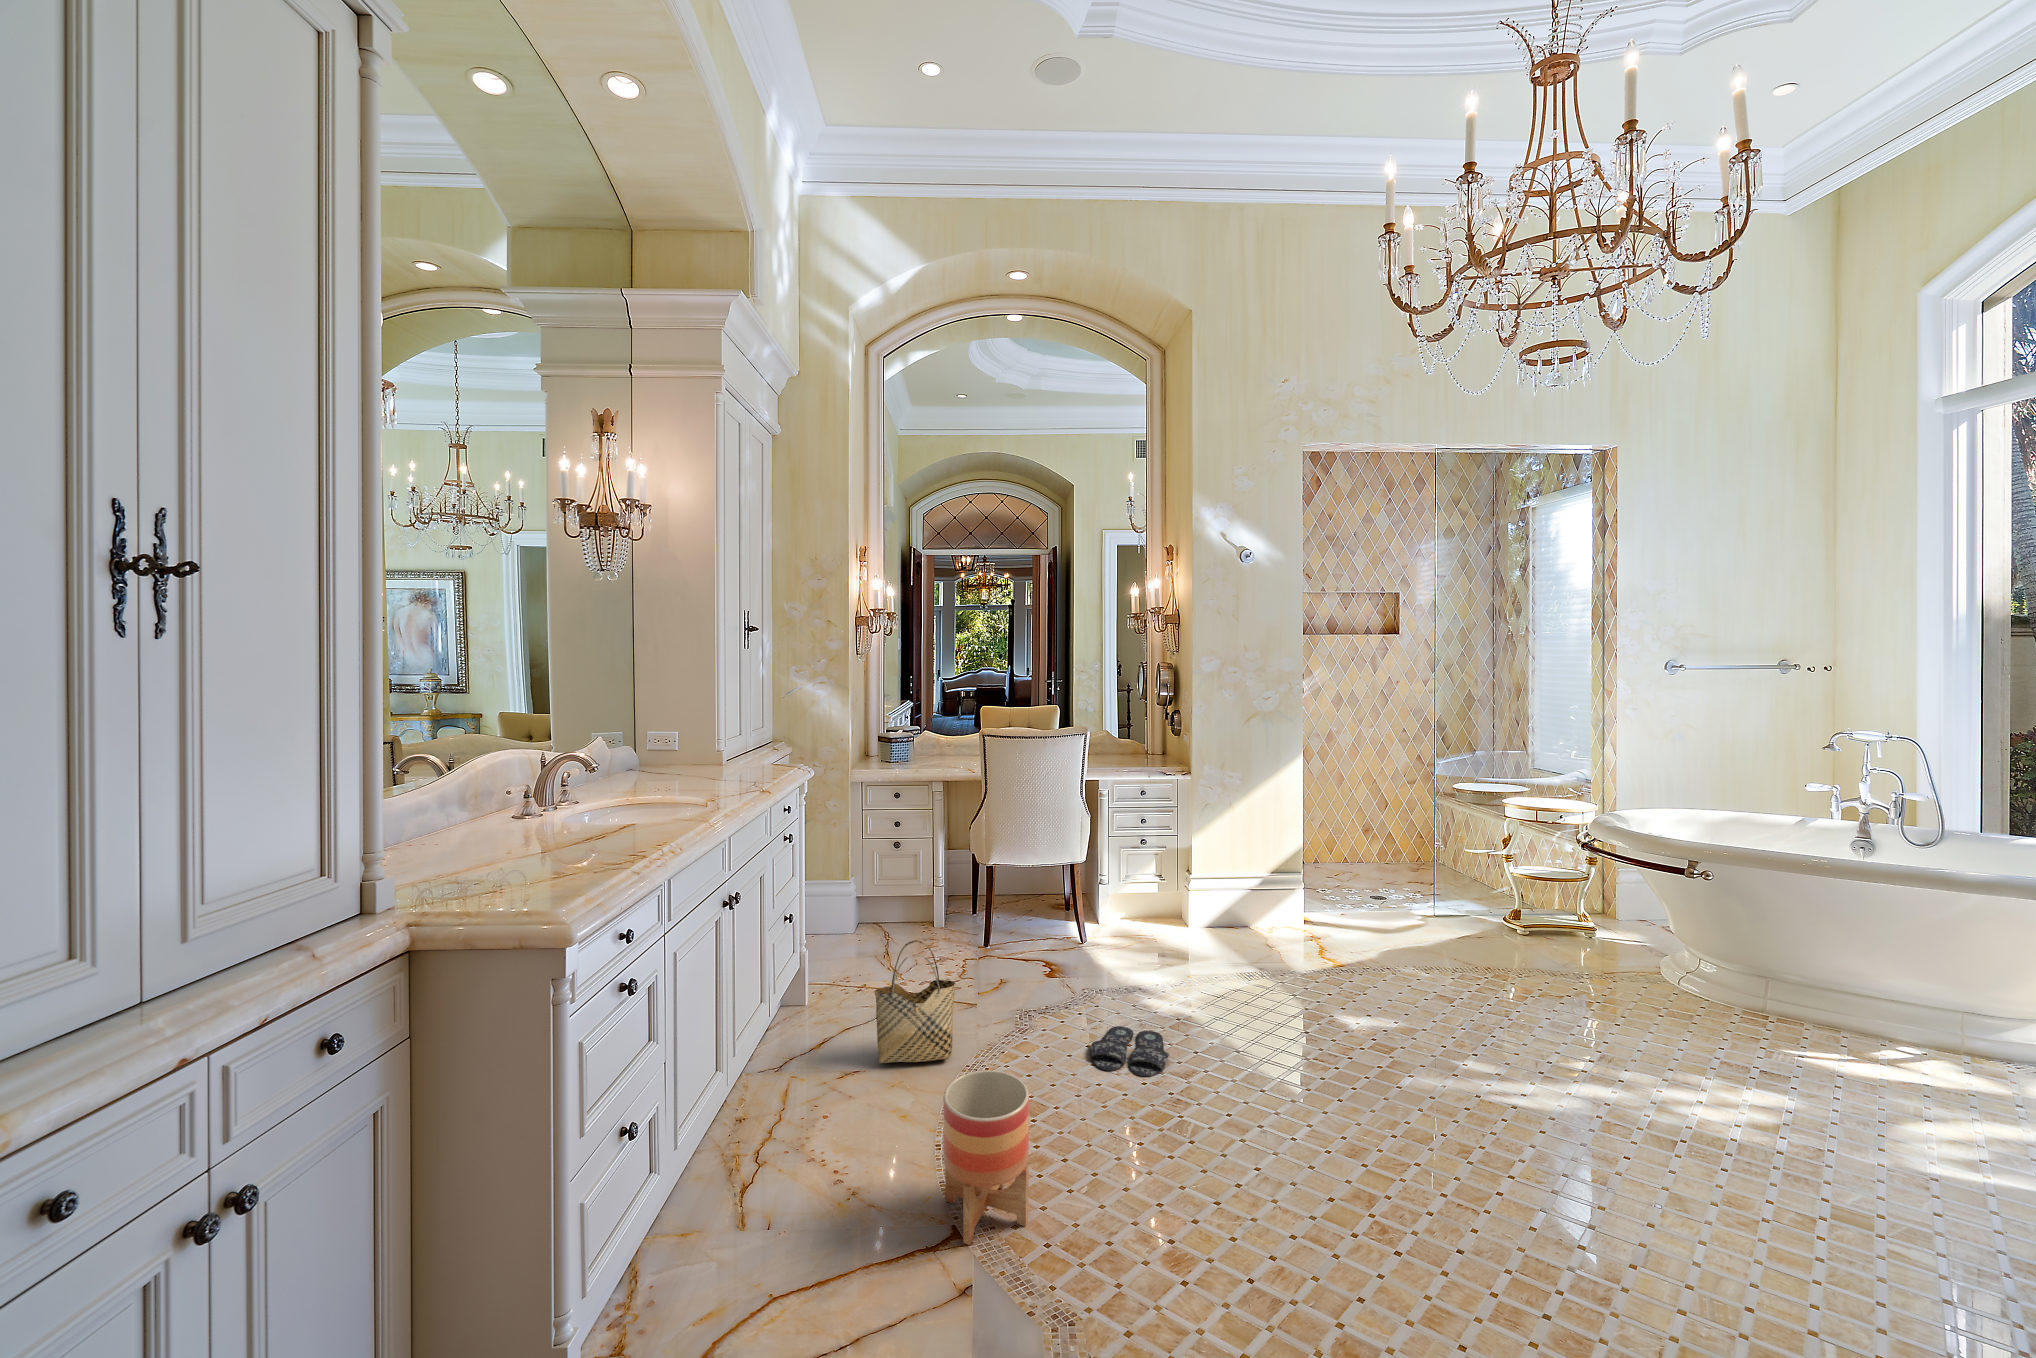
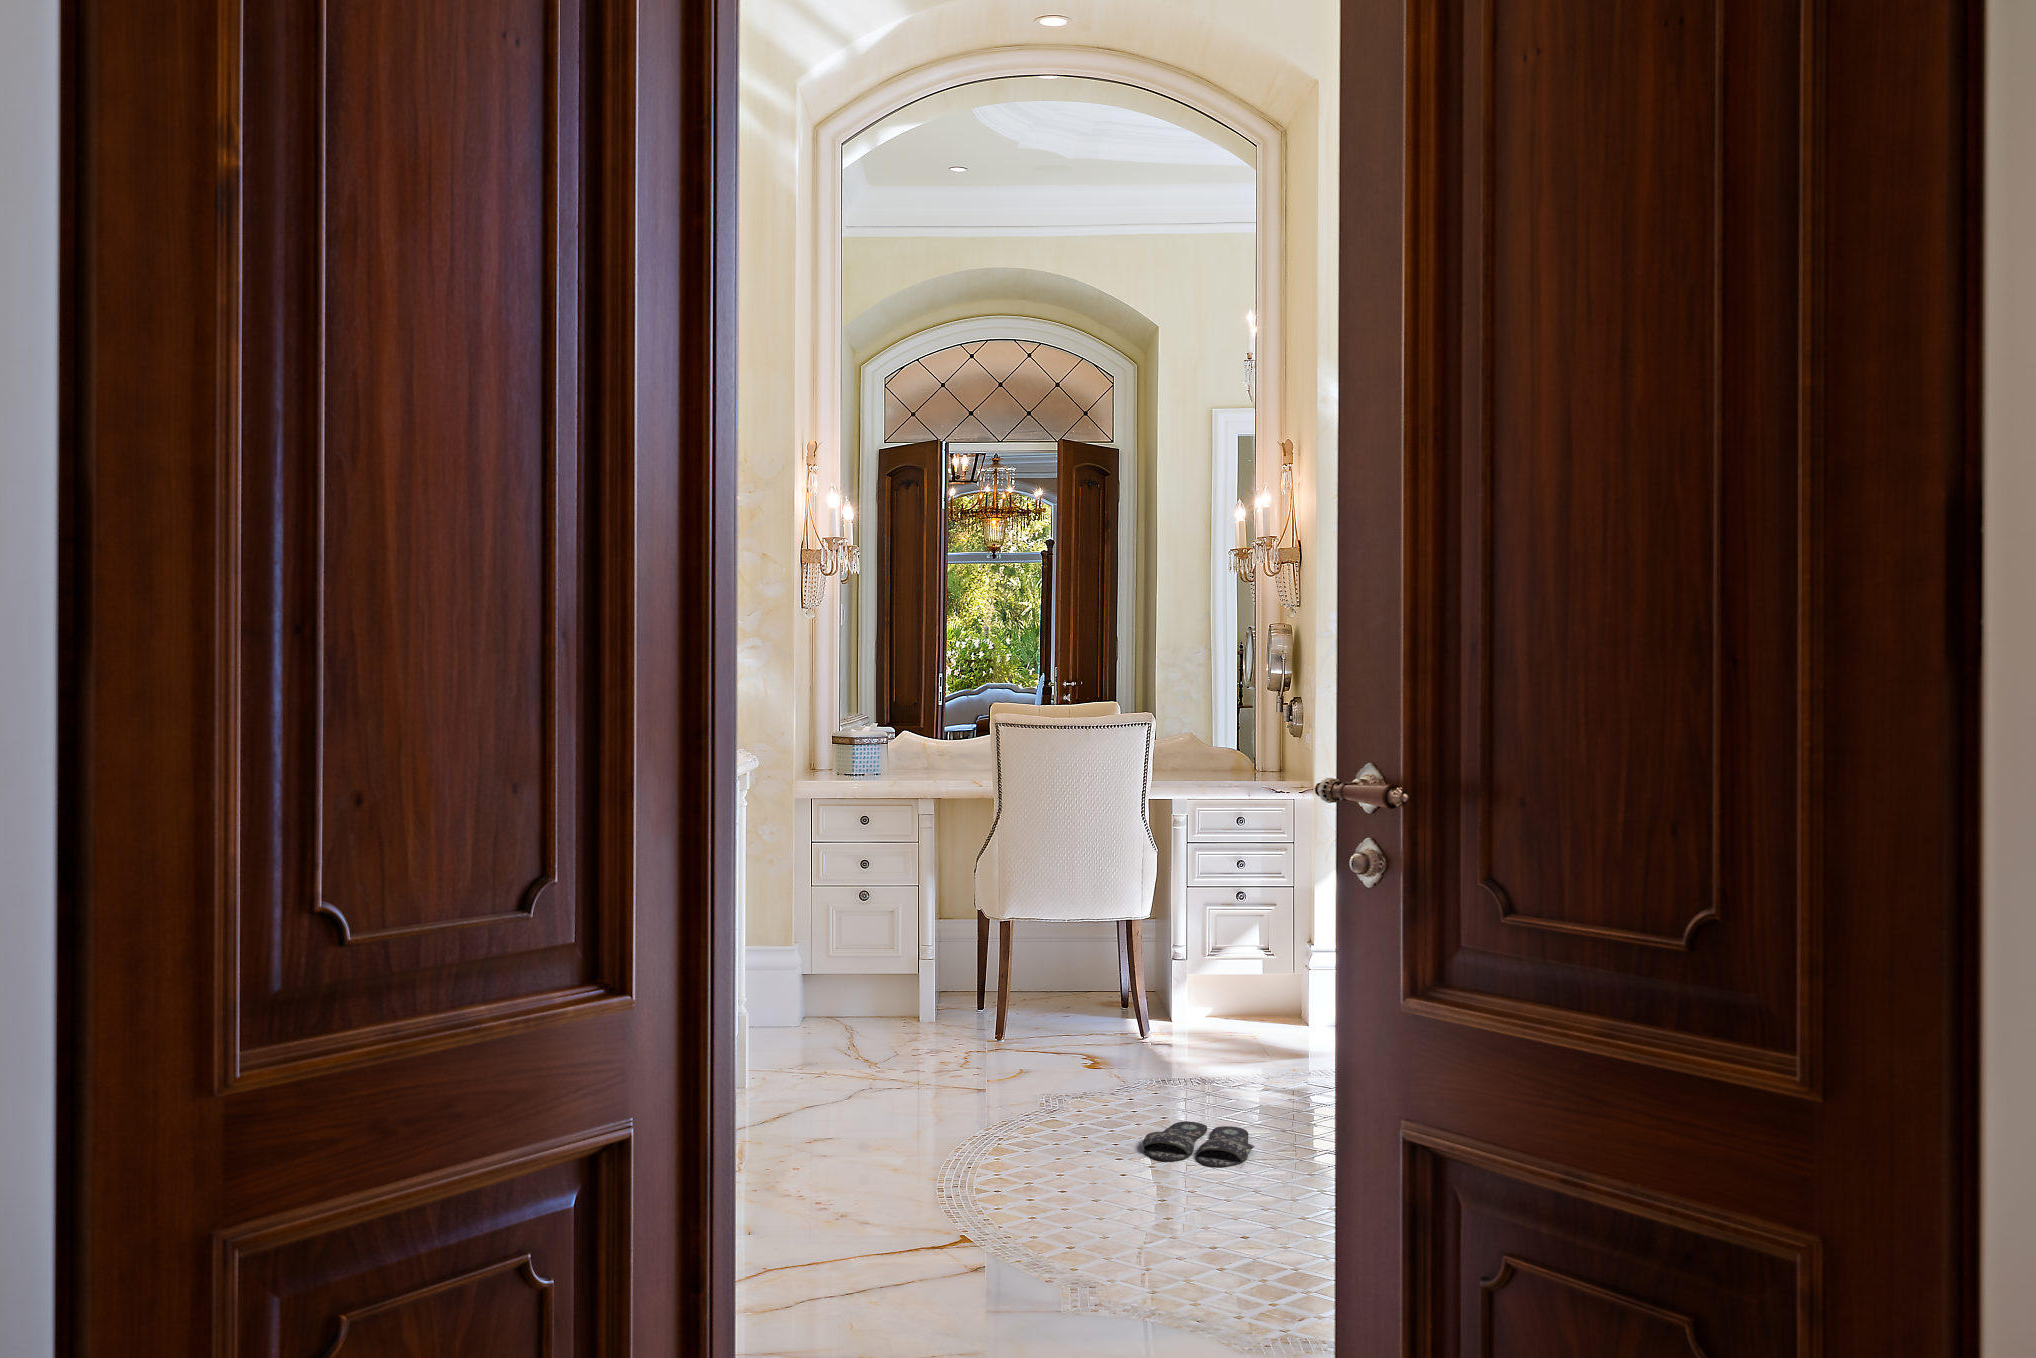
woven basket: present [874,940,956,1063] -> none [843,986,956,1147]
planter: present [943,1070,1029,1245] -> none [945,1099,1052,1287]

